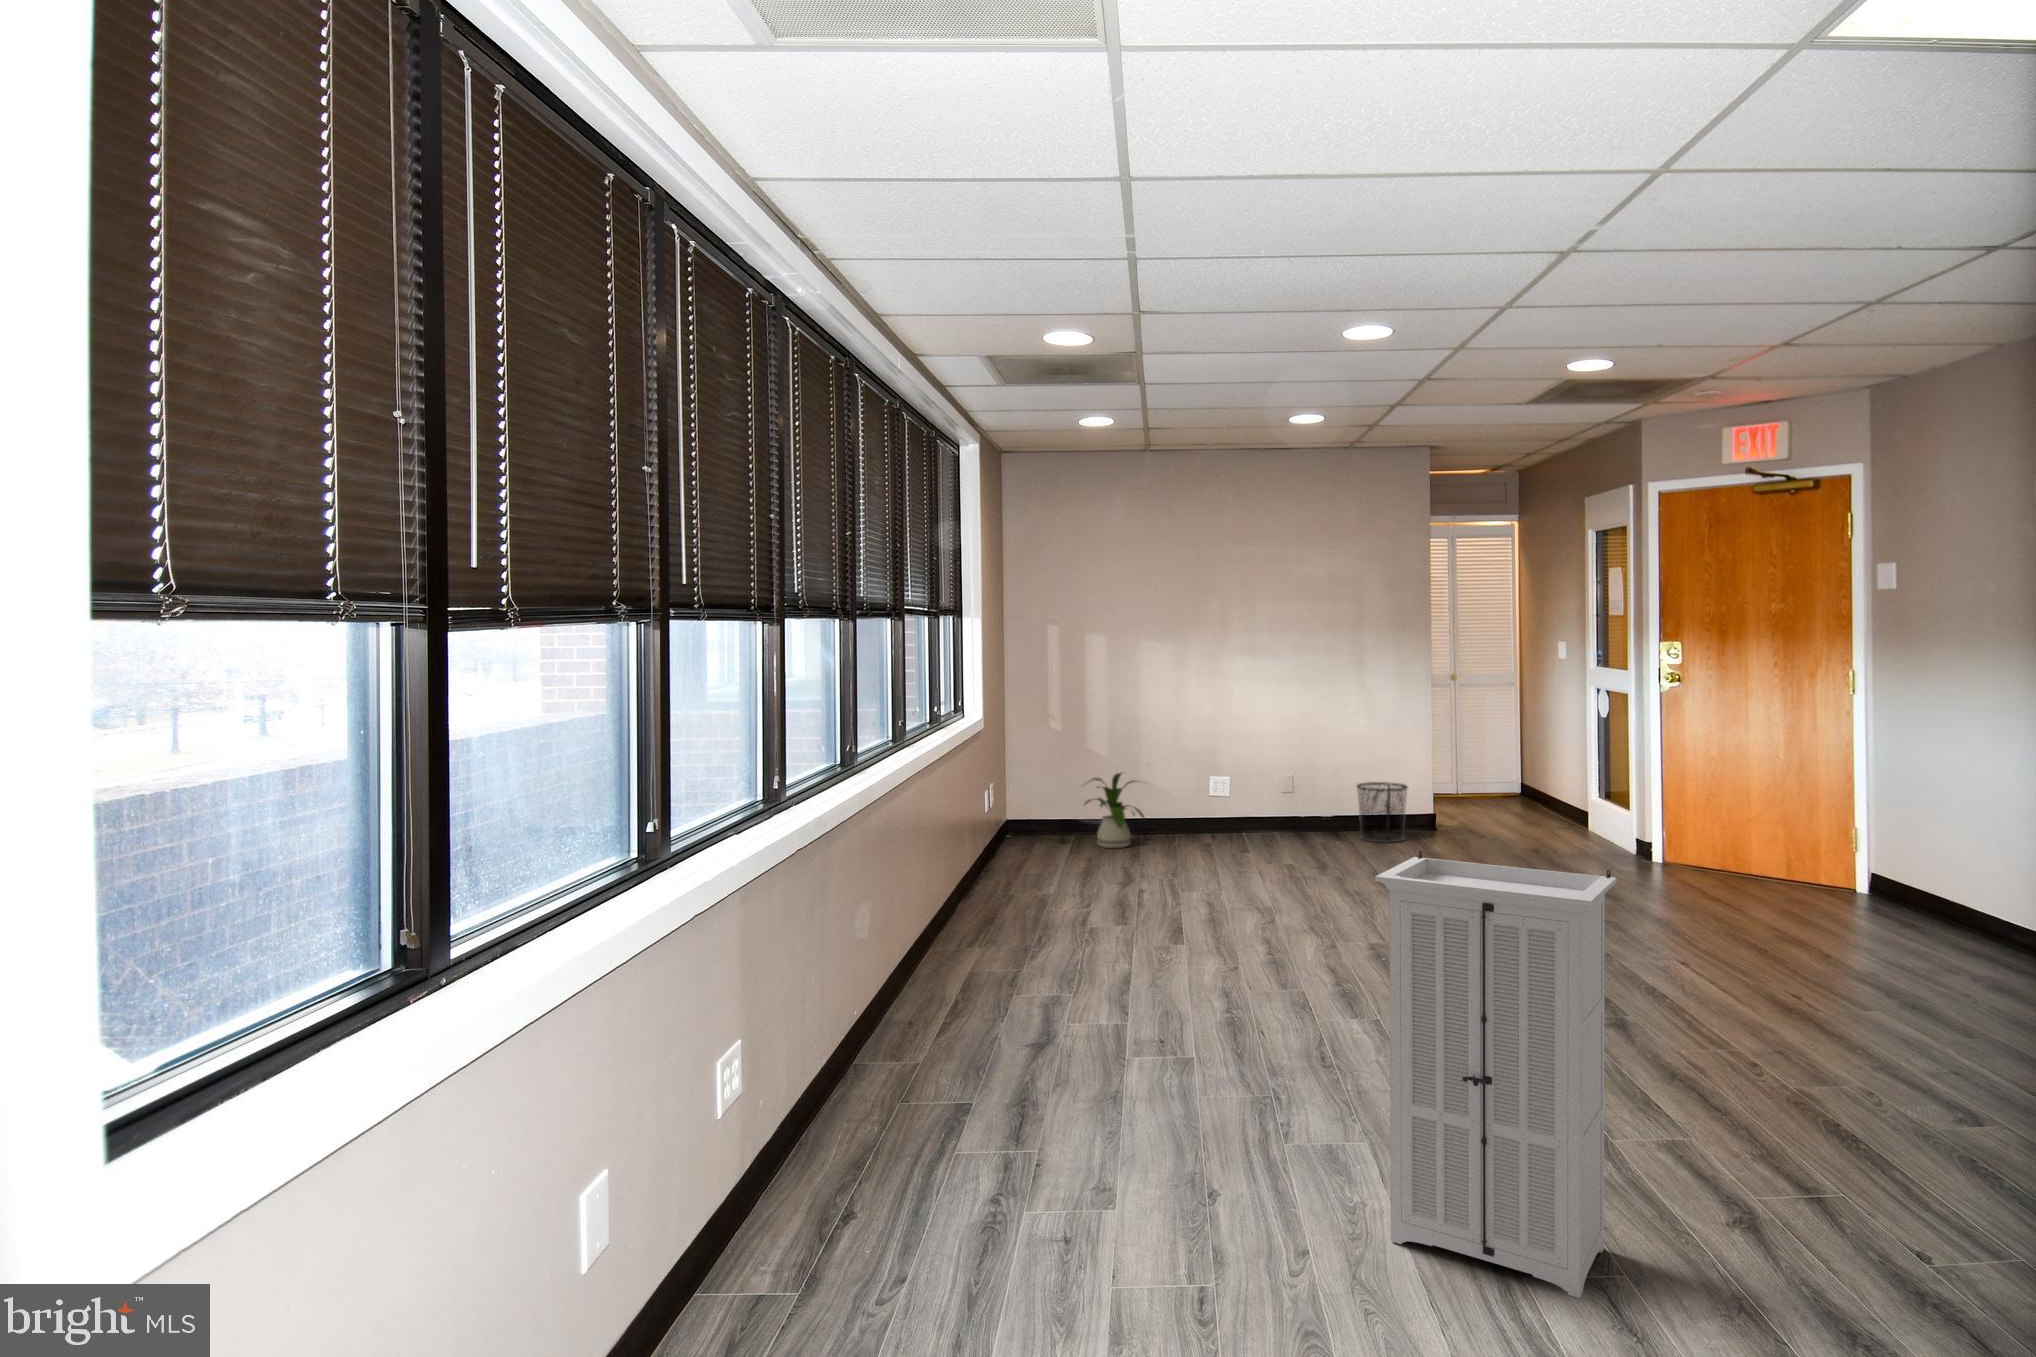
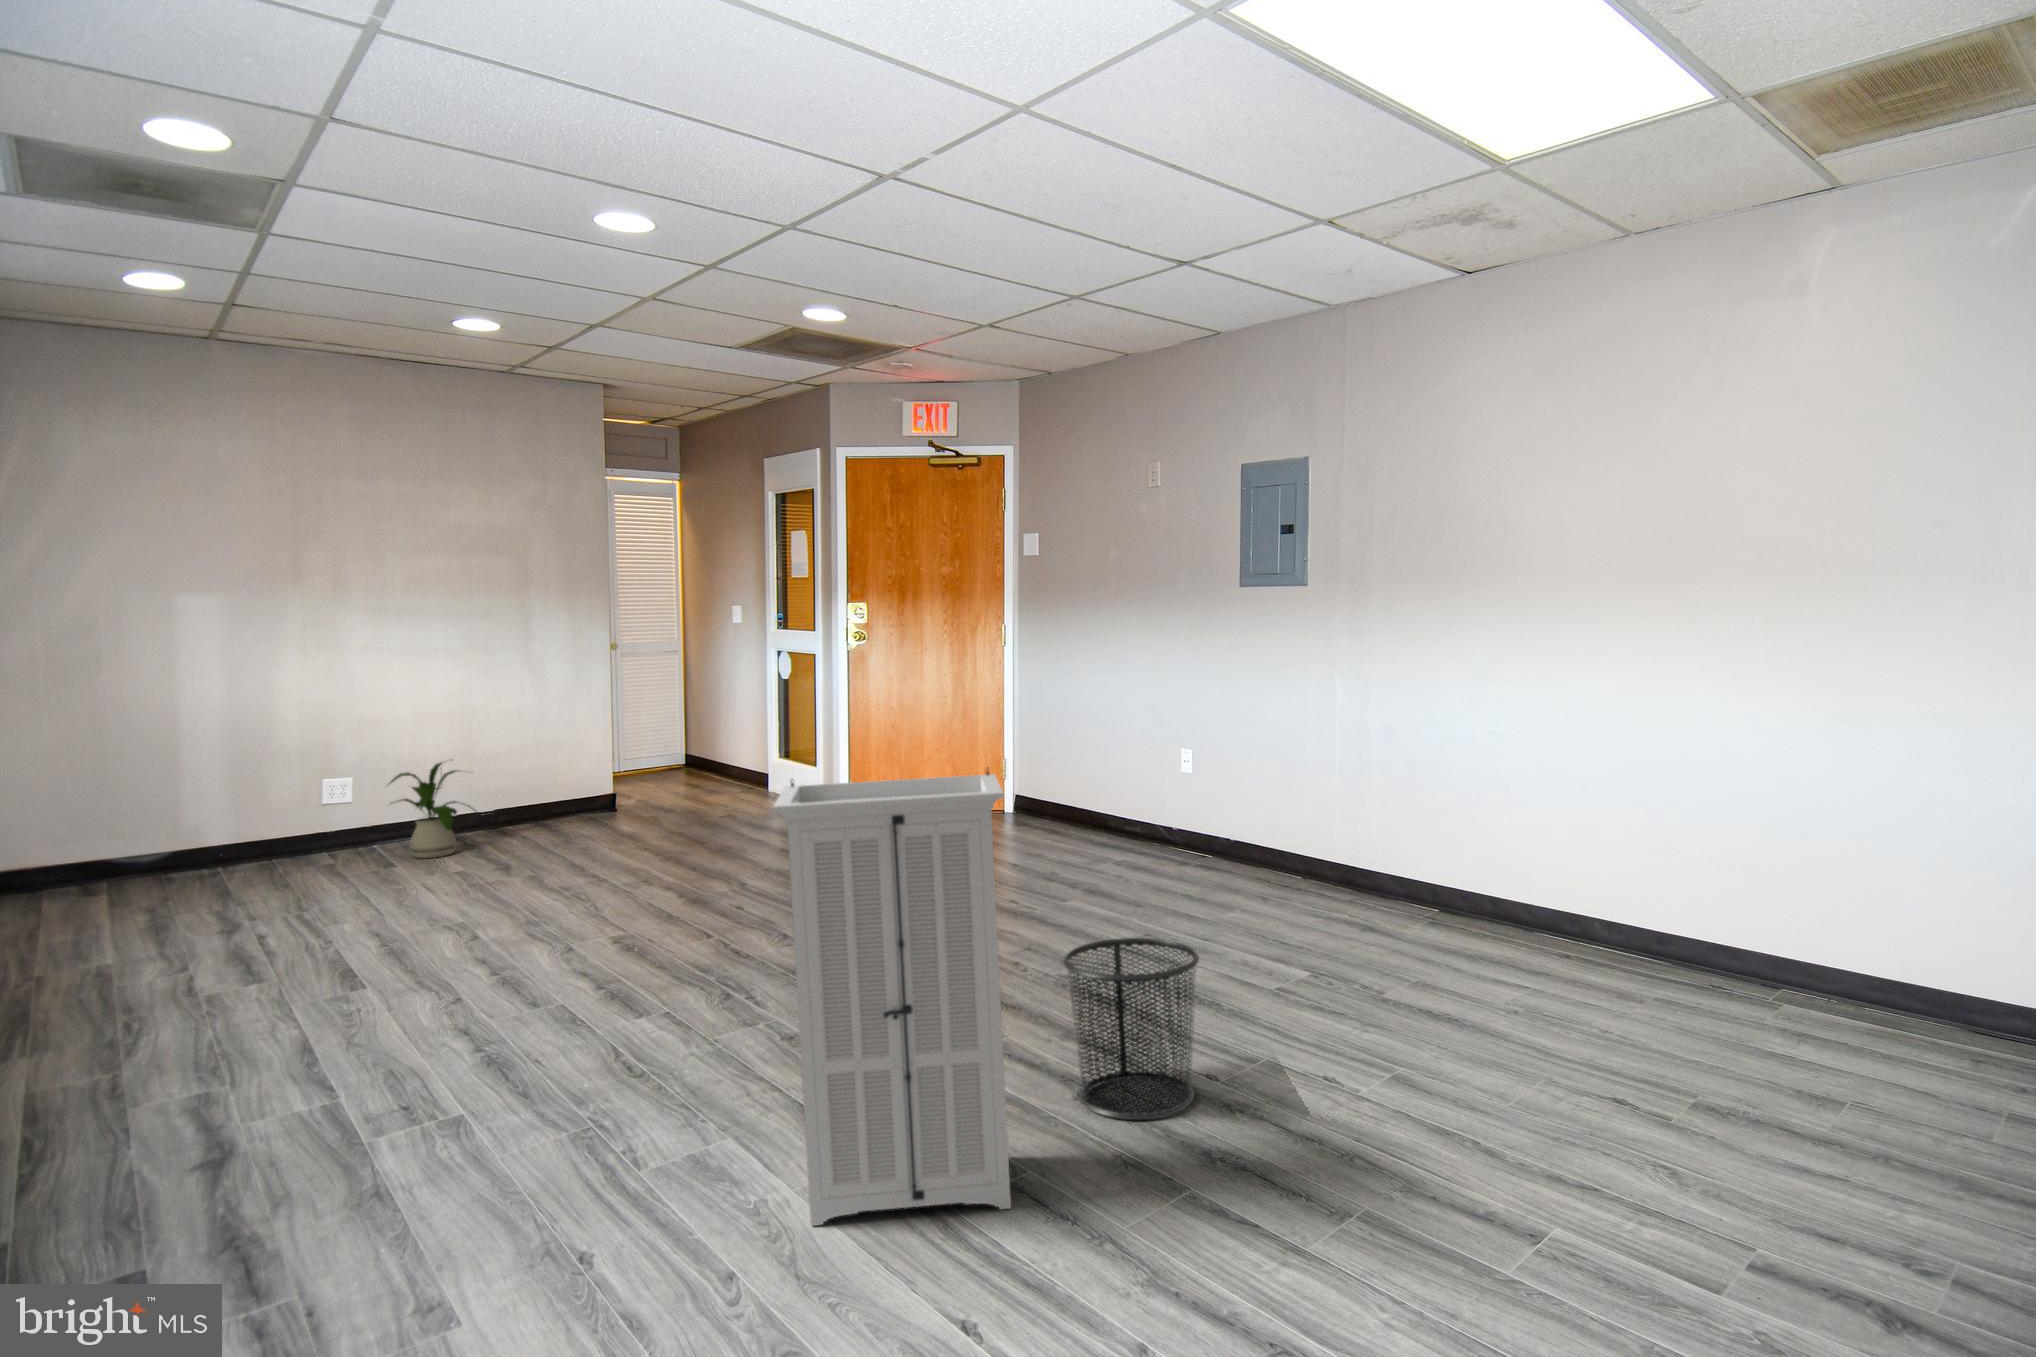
house plant: present [1082,773,1144,848] -> present [390,763,475,858]
waste bin: present [1357,782,1408,843] -> present [1063,938,1199,1120]

